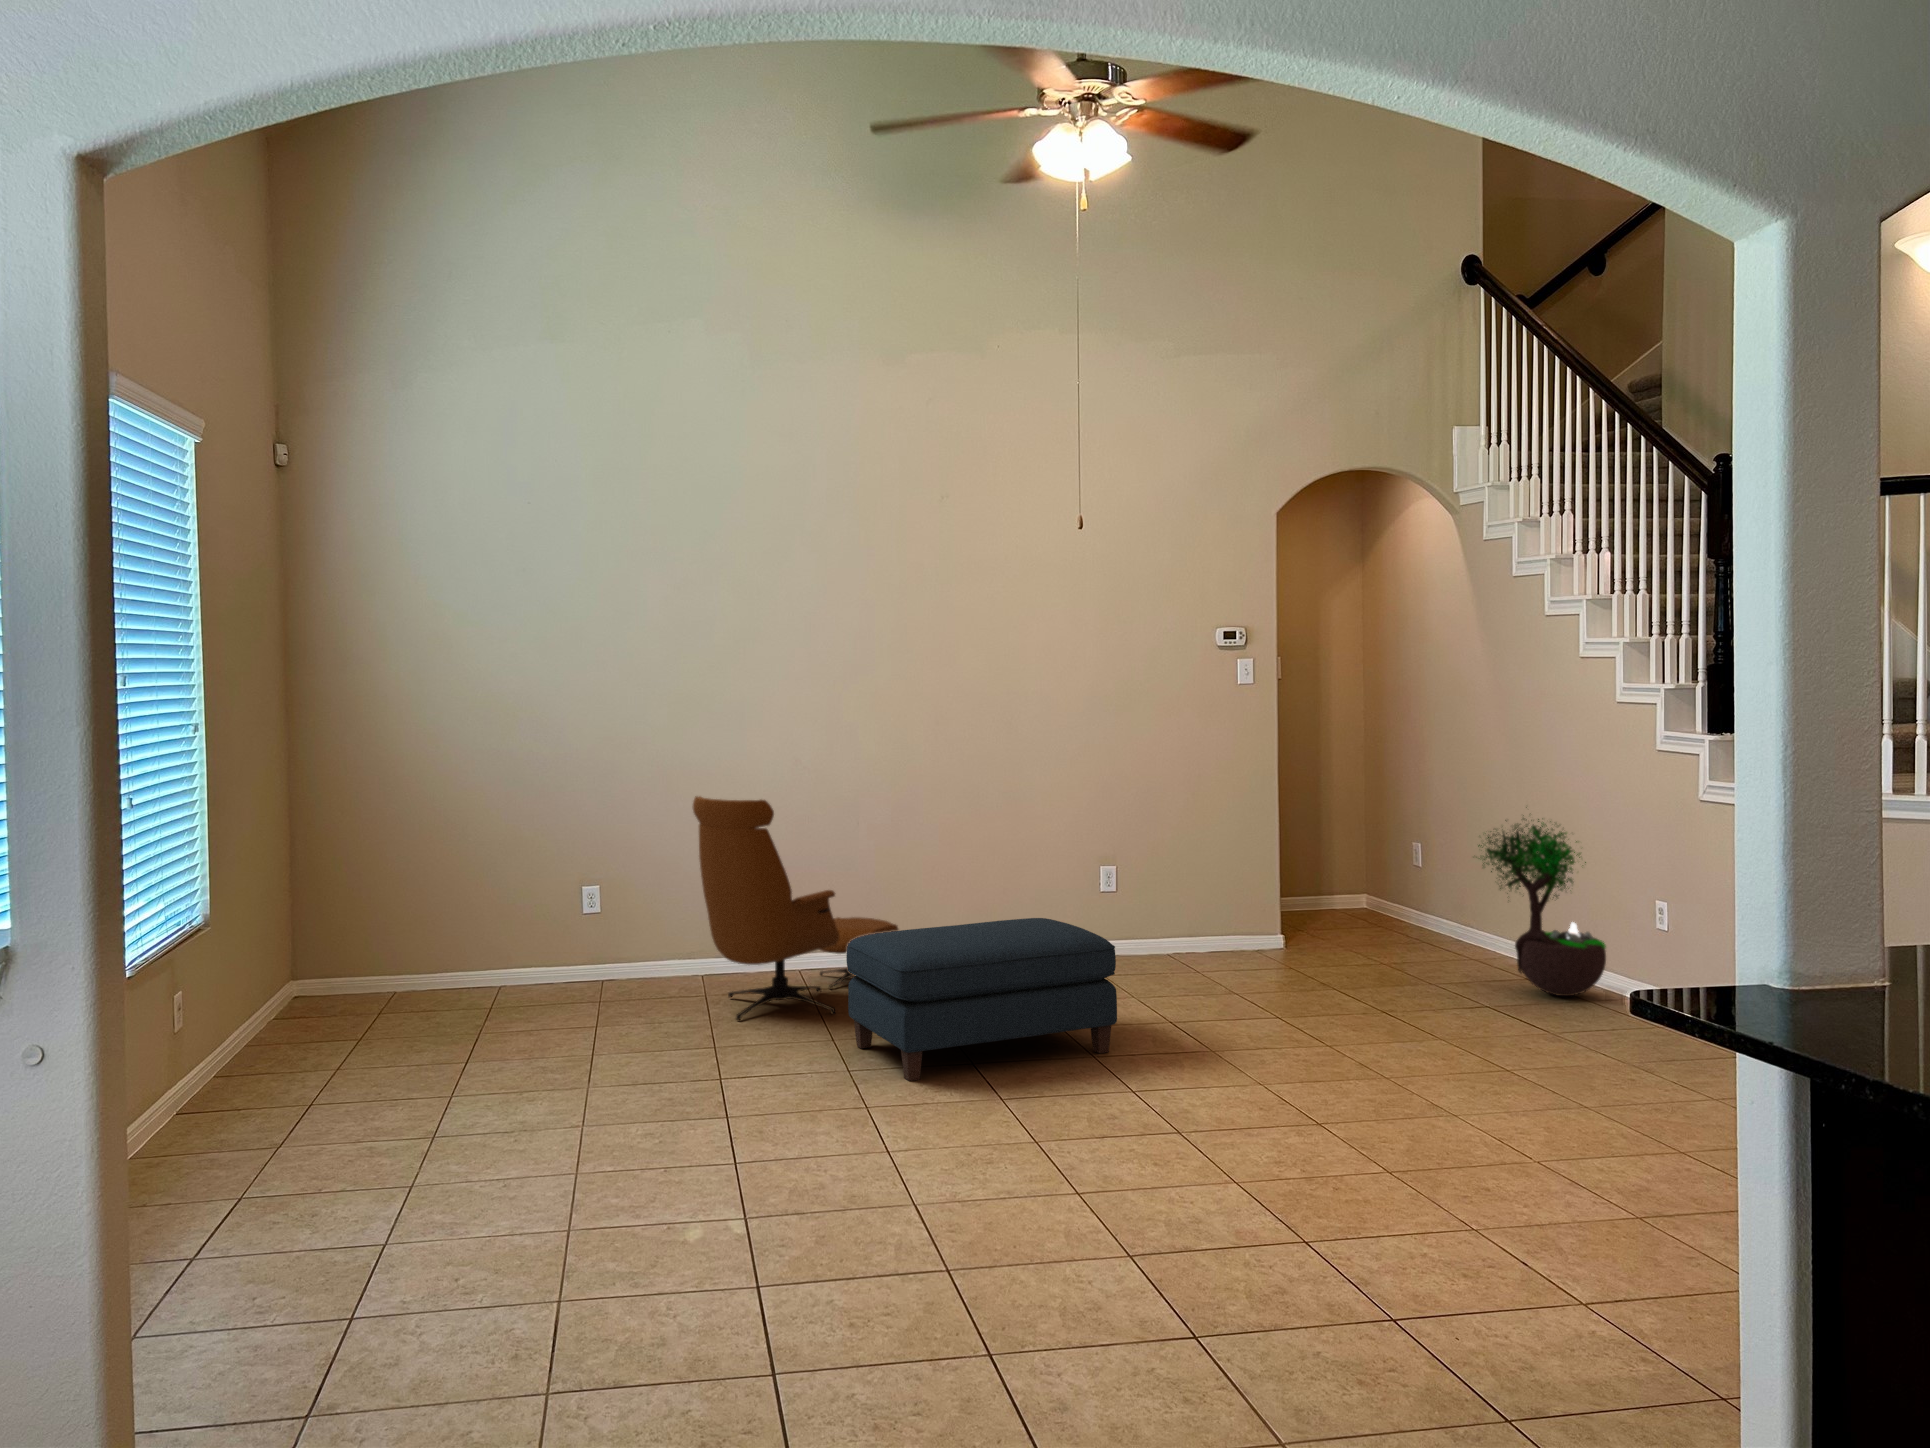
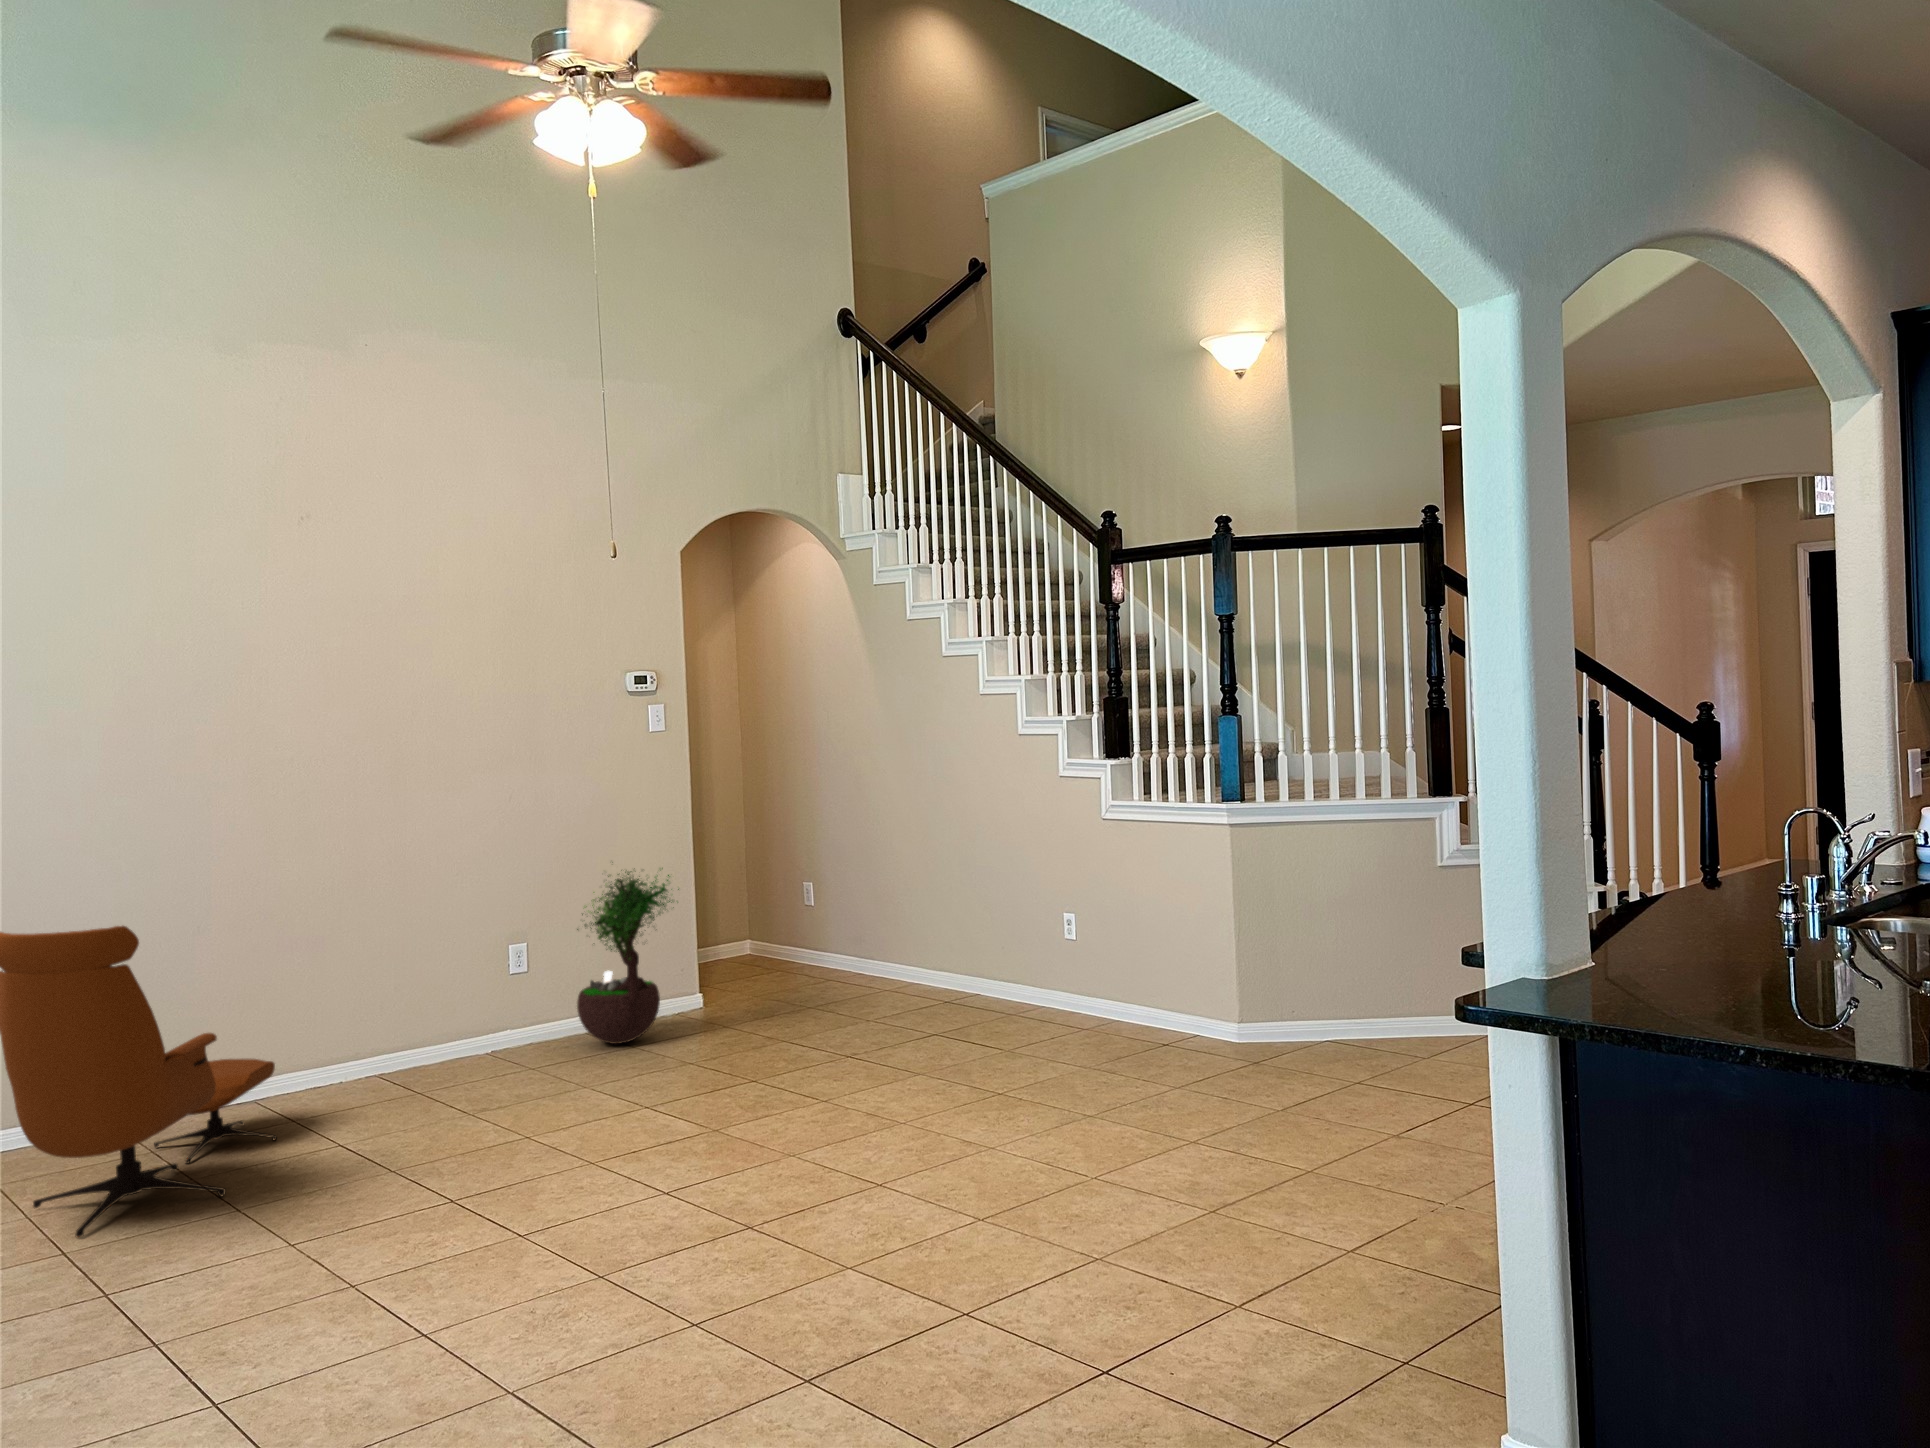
potted tree: present [1476,807,1606,996] -> present [577,862,679,1044]
ottoman: present [846,918,1117,1081] -> none [278,1022,630,1258]

